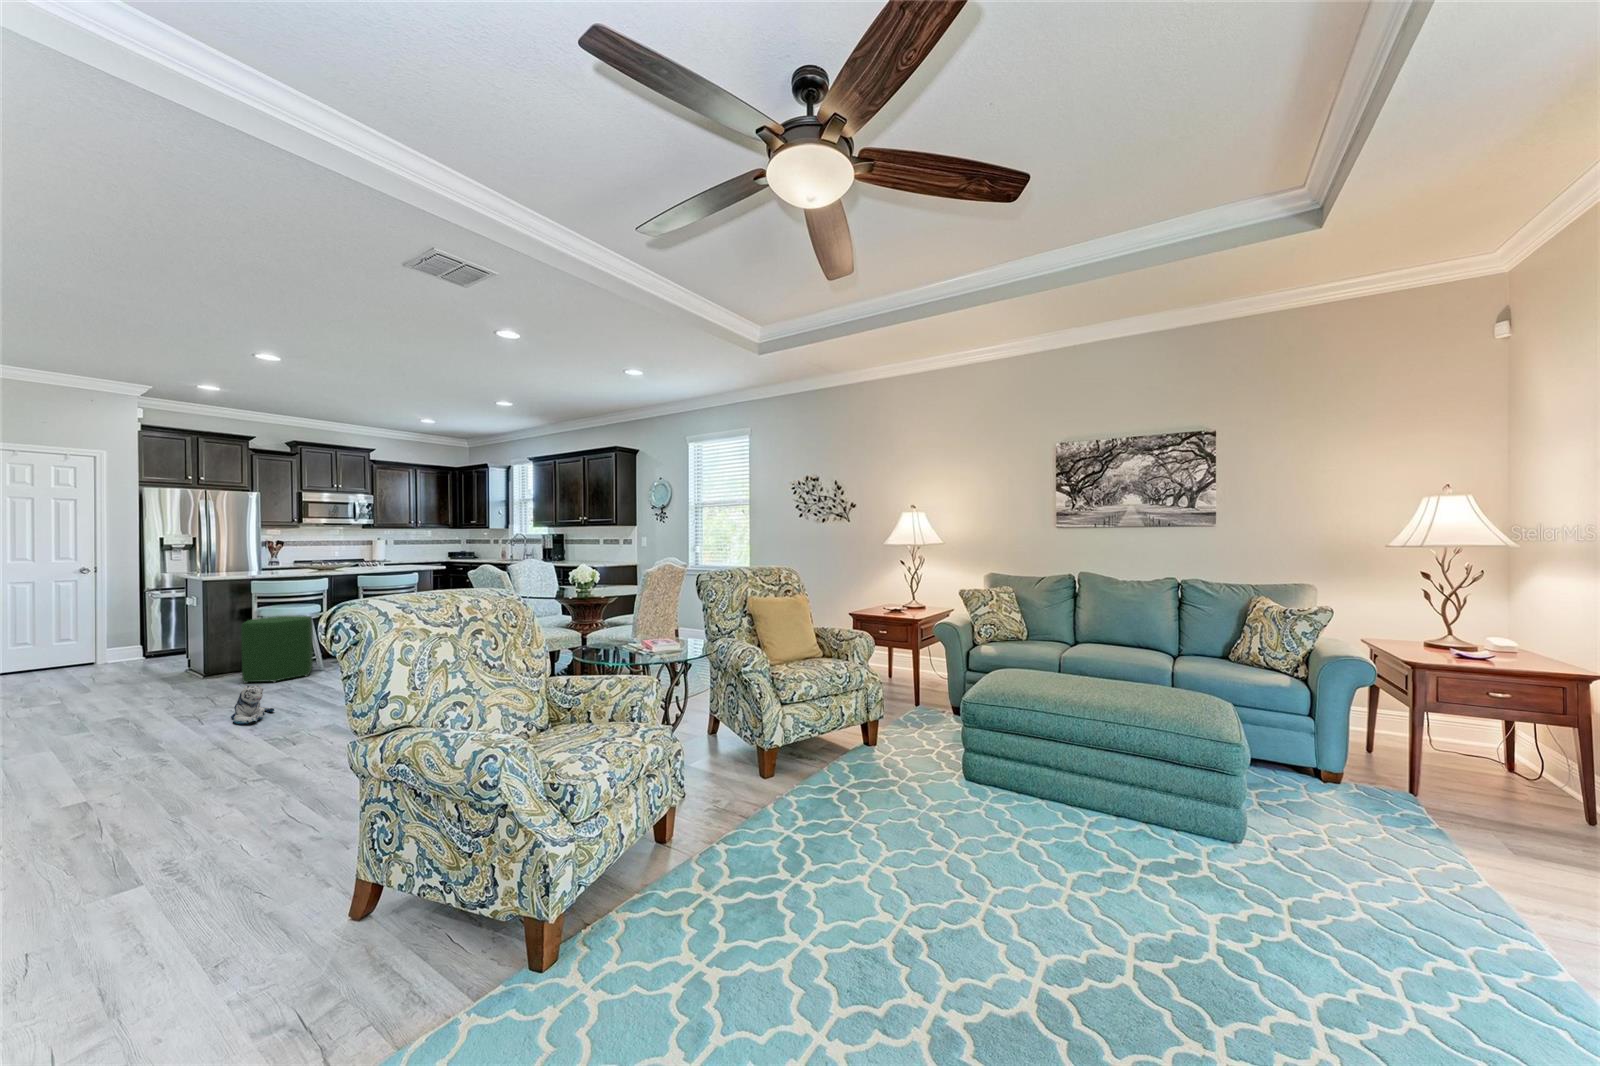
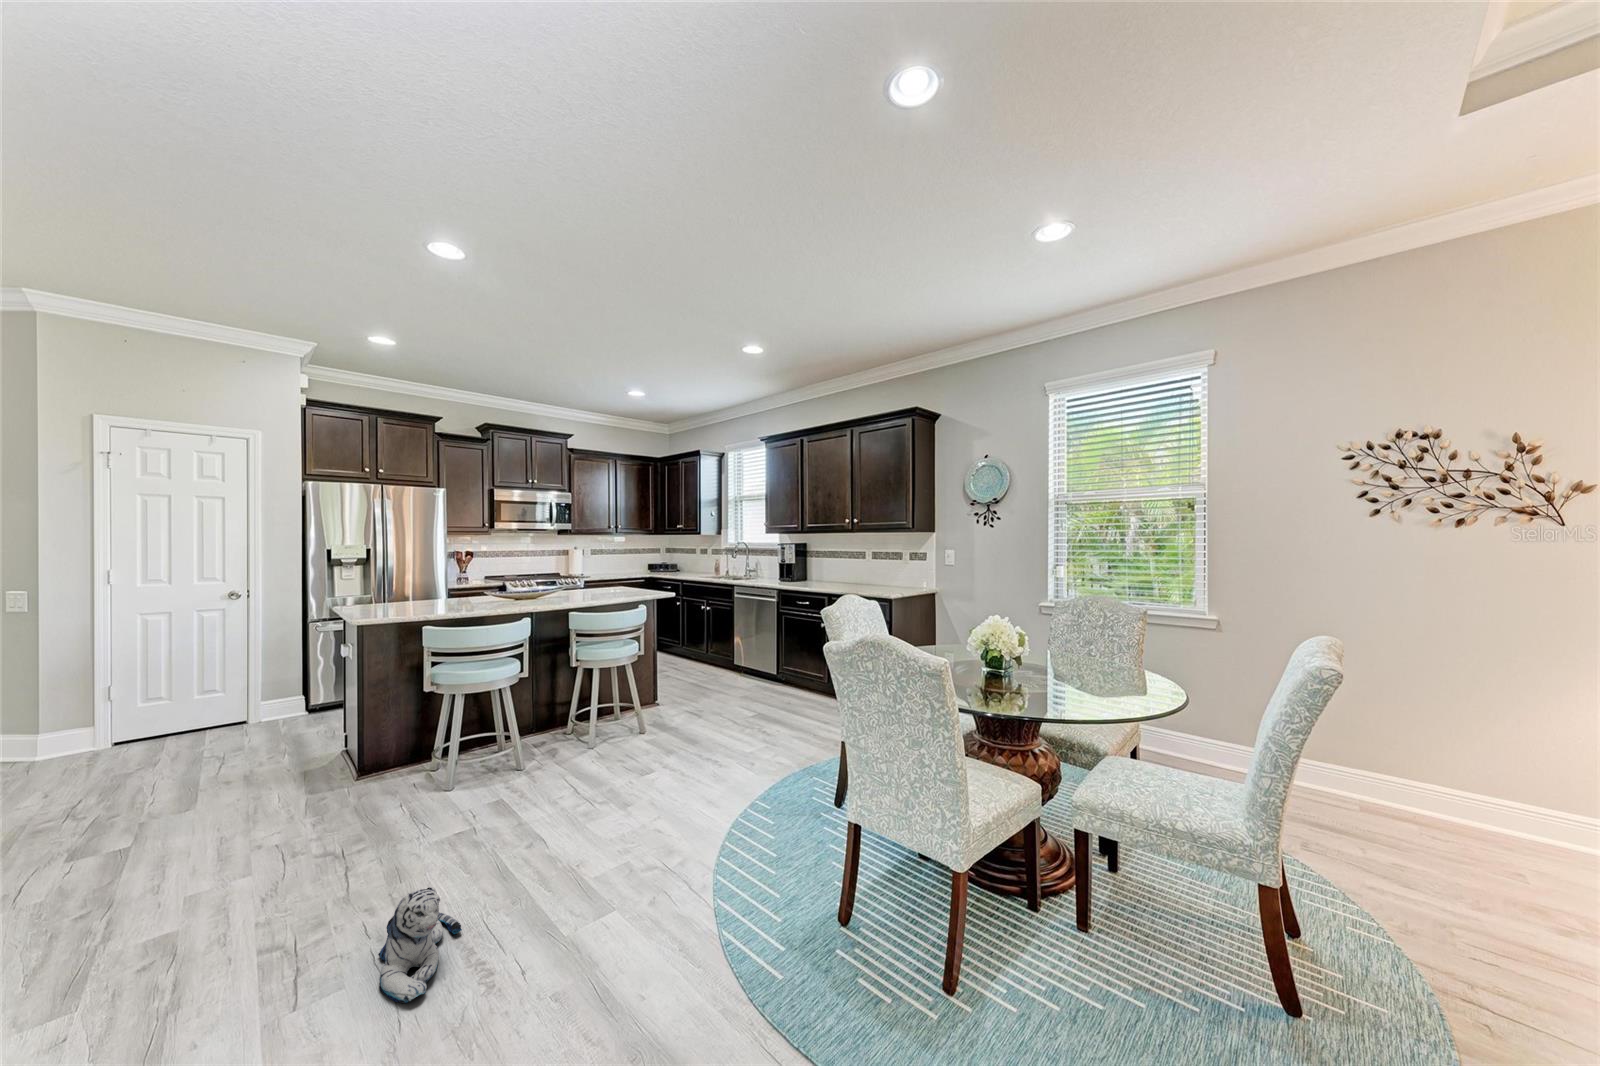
ottoman: present [241,616,313,683] -> none [414,676,515,798]

